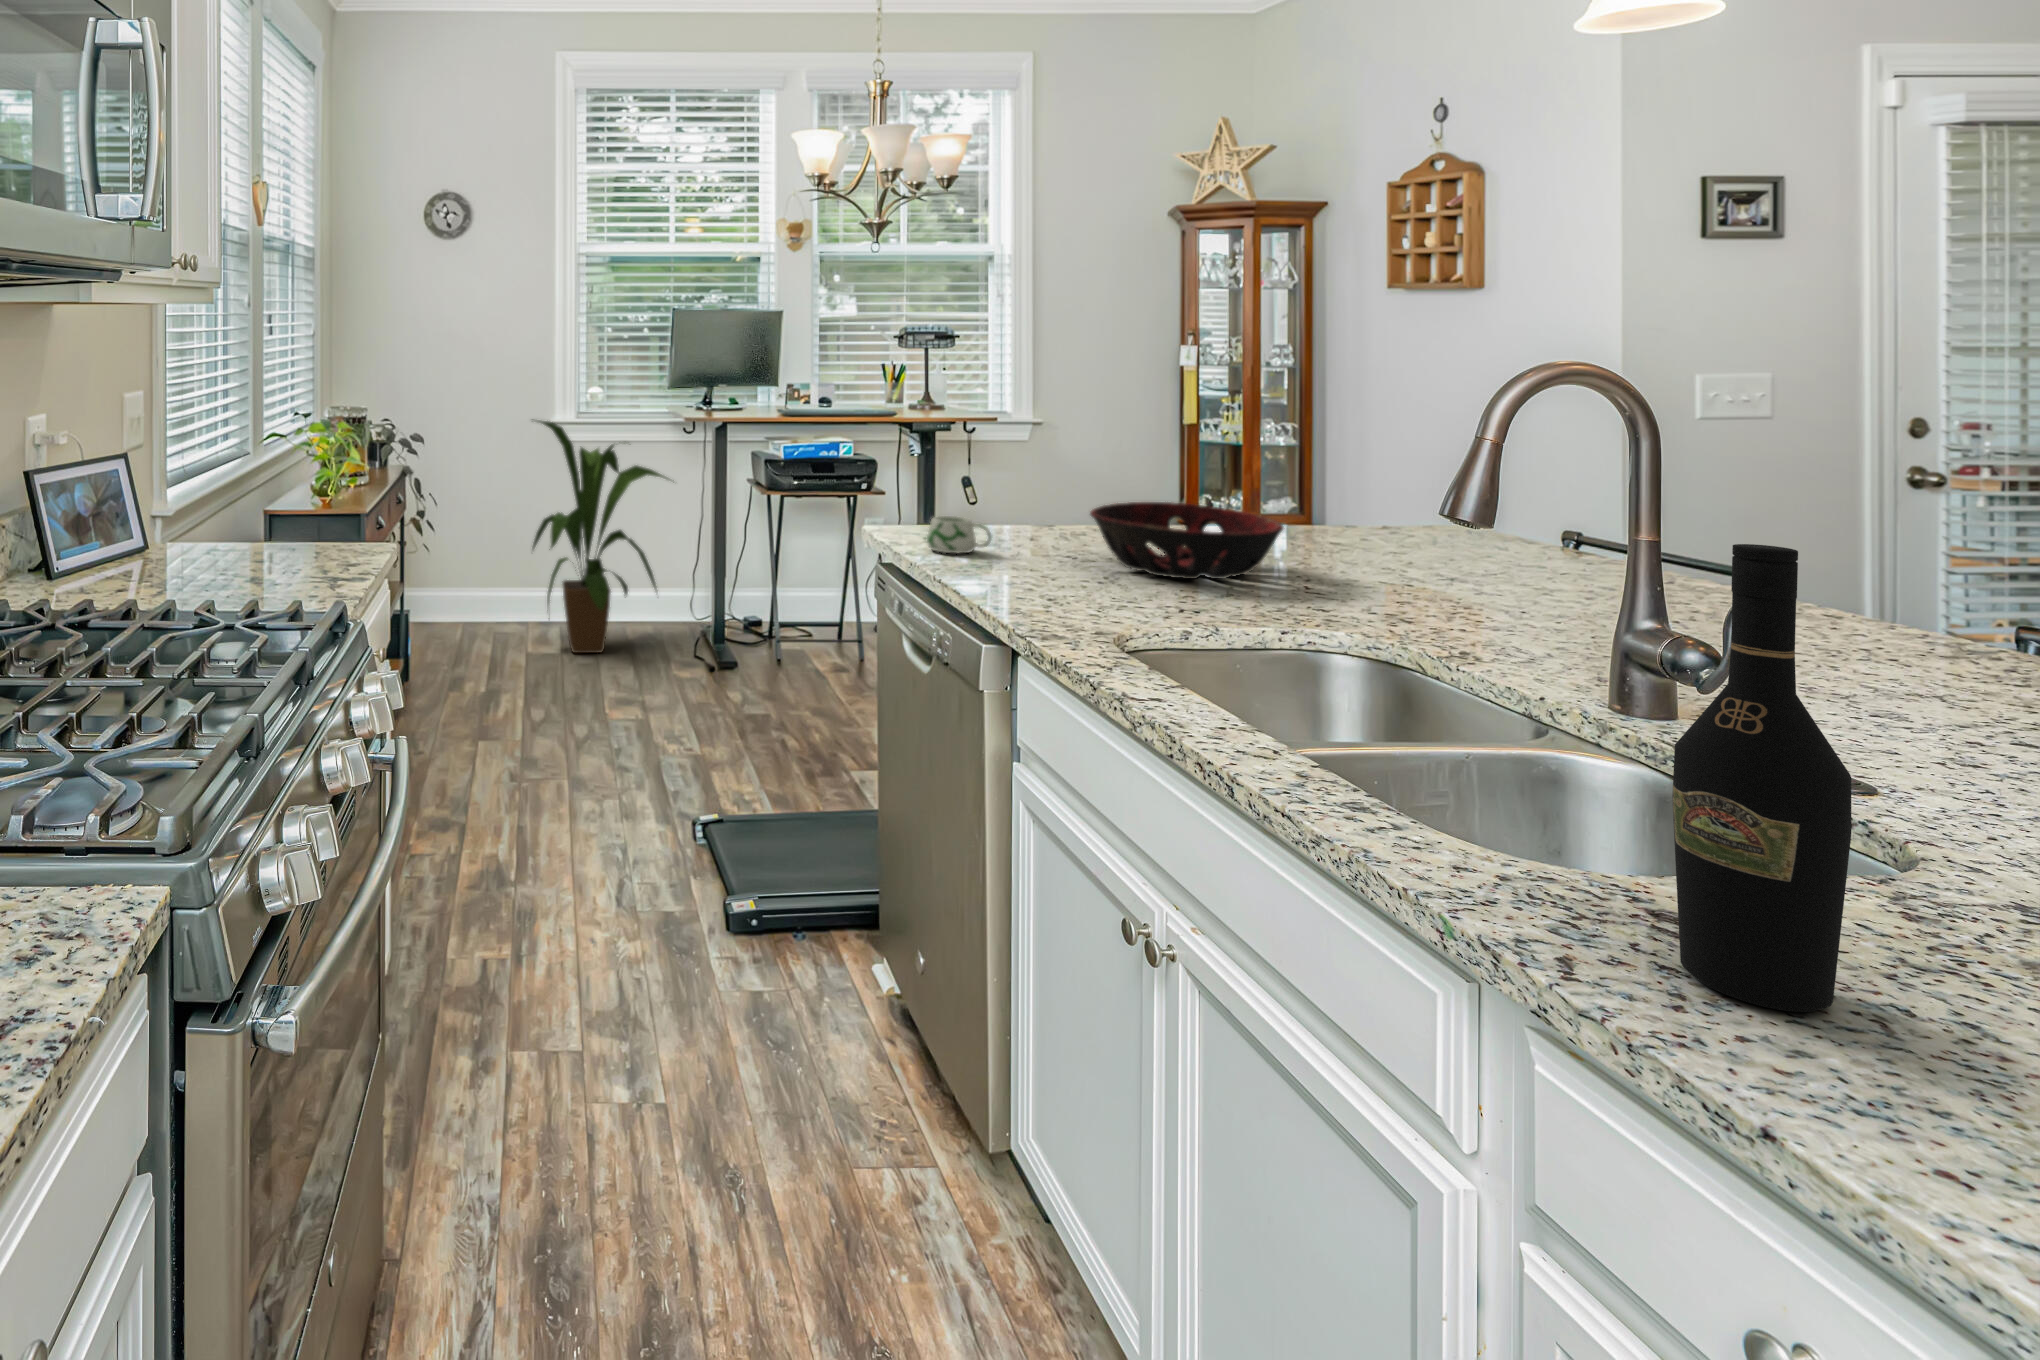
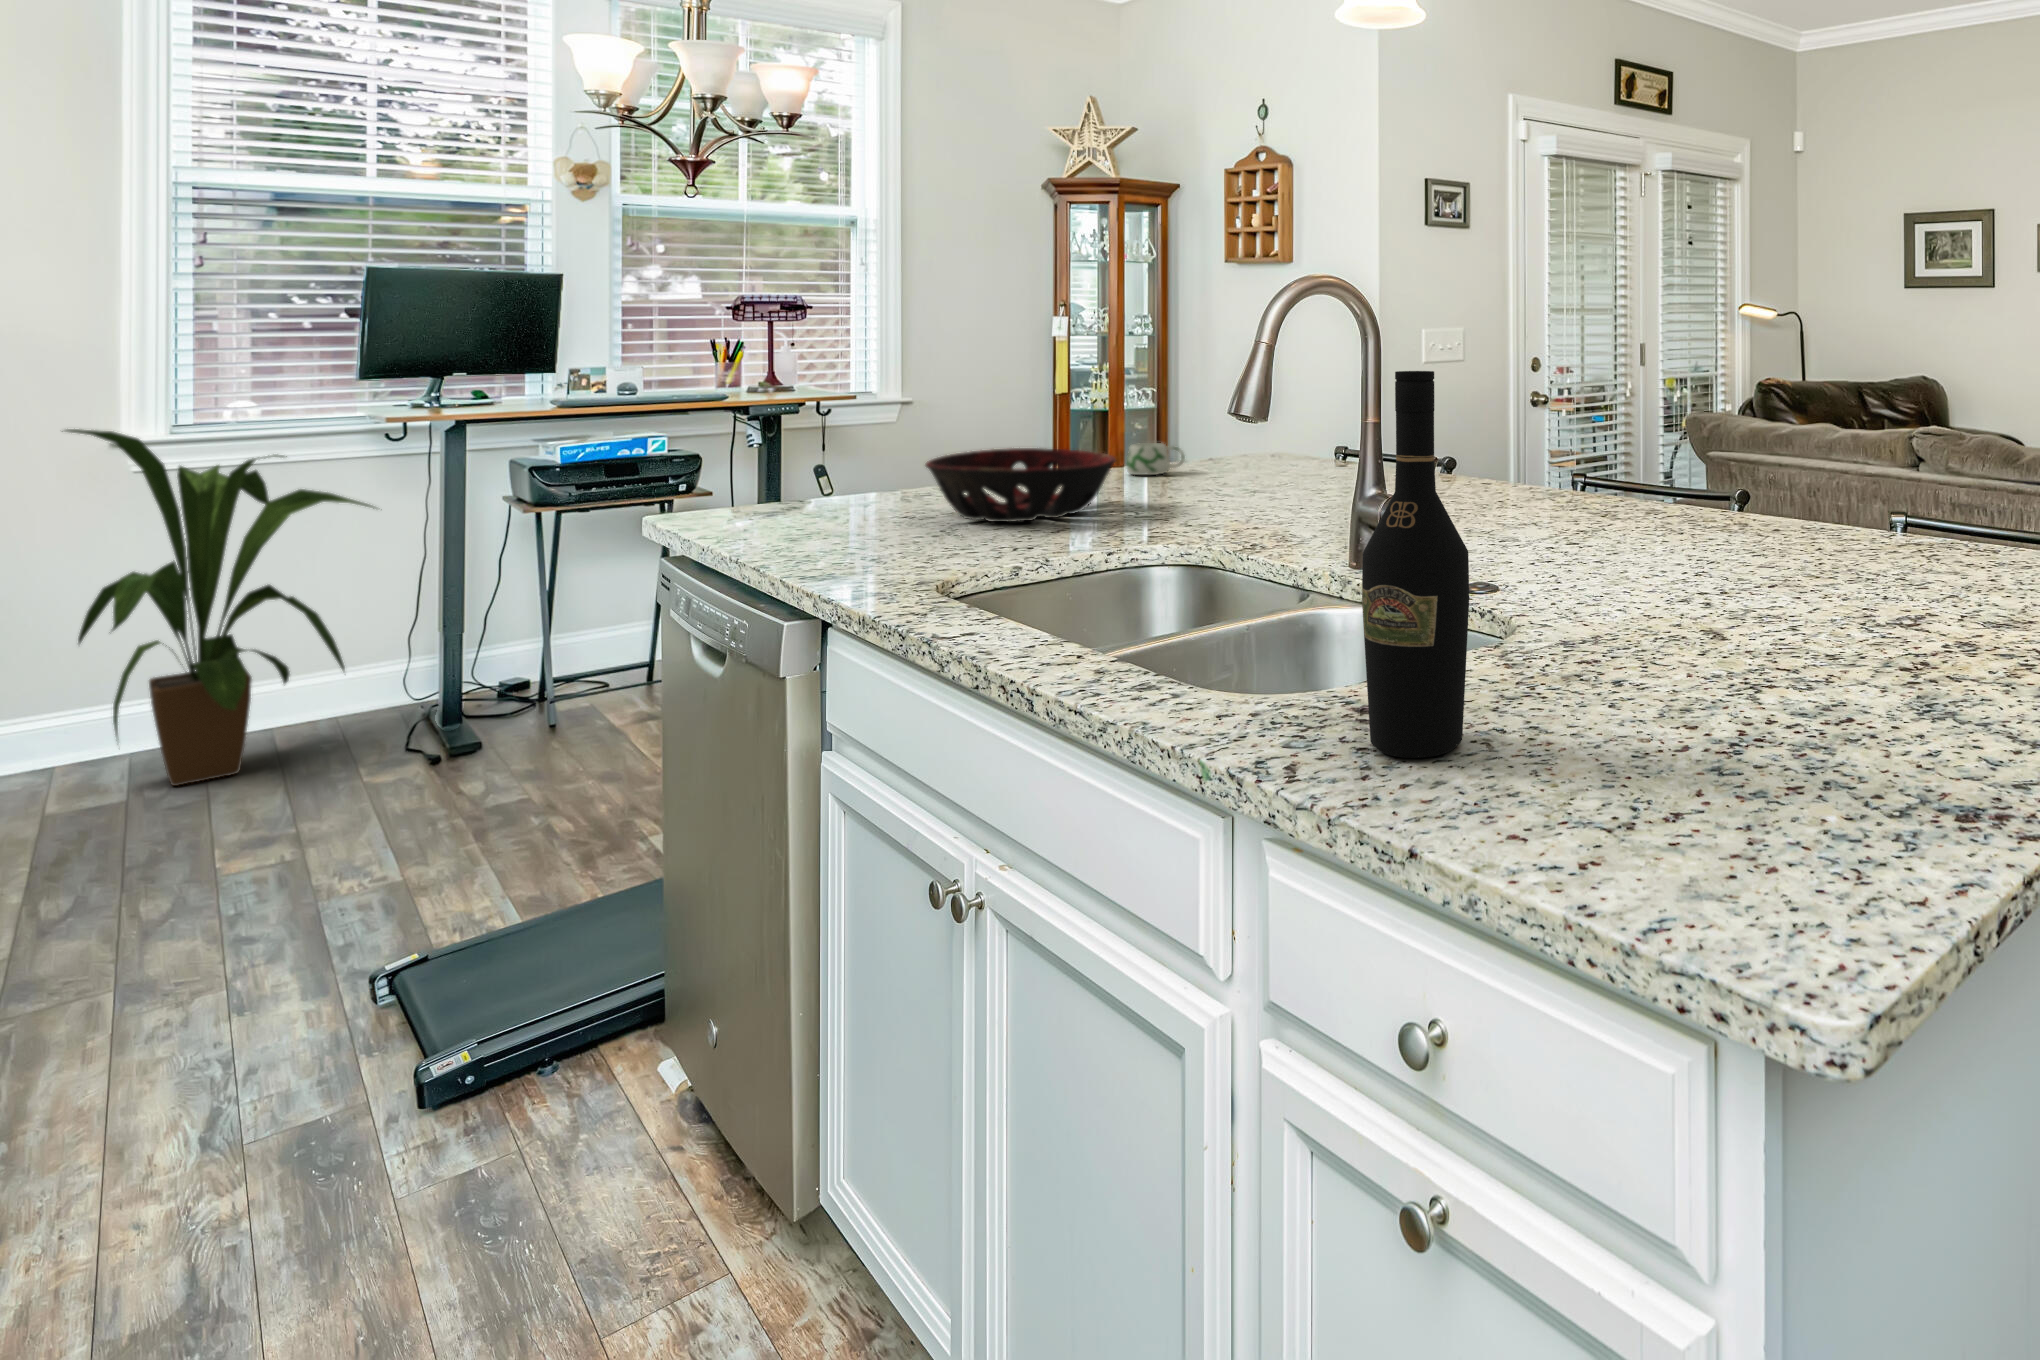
mug: present [927,516,991,553] -> present [1126,443,1185,475]

